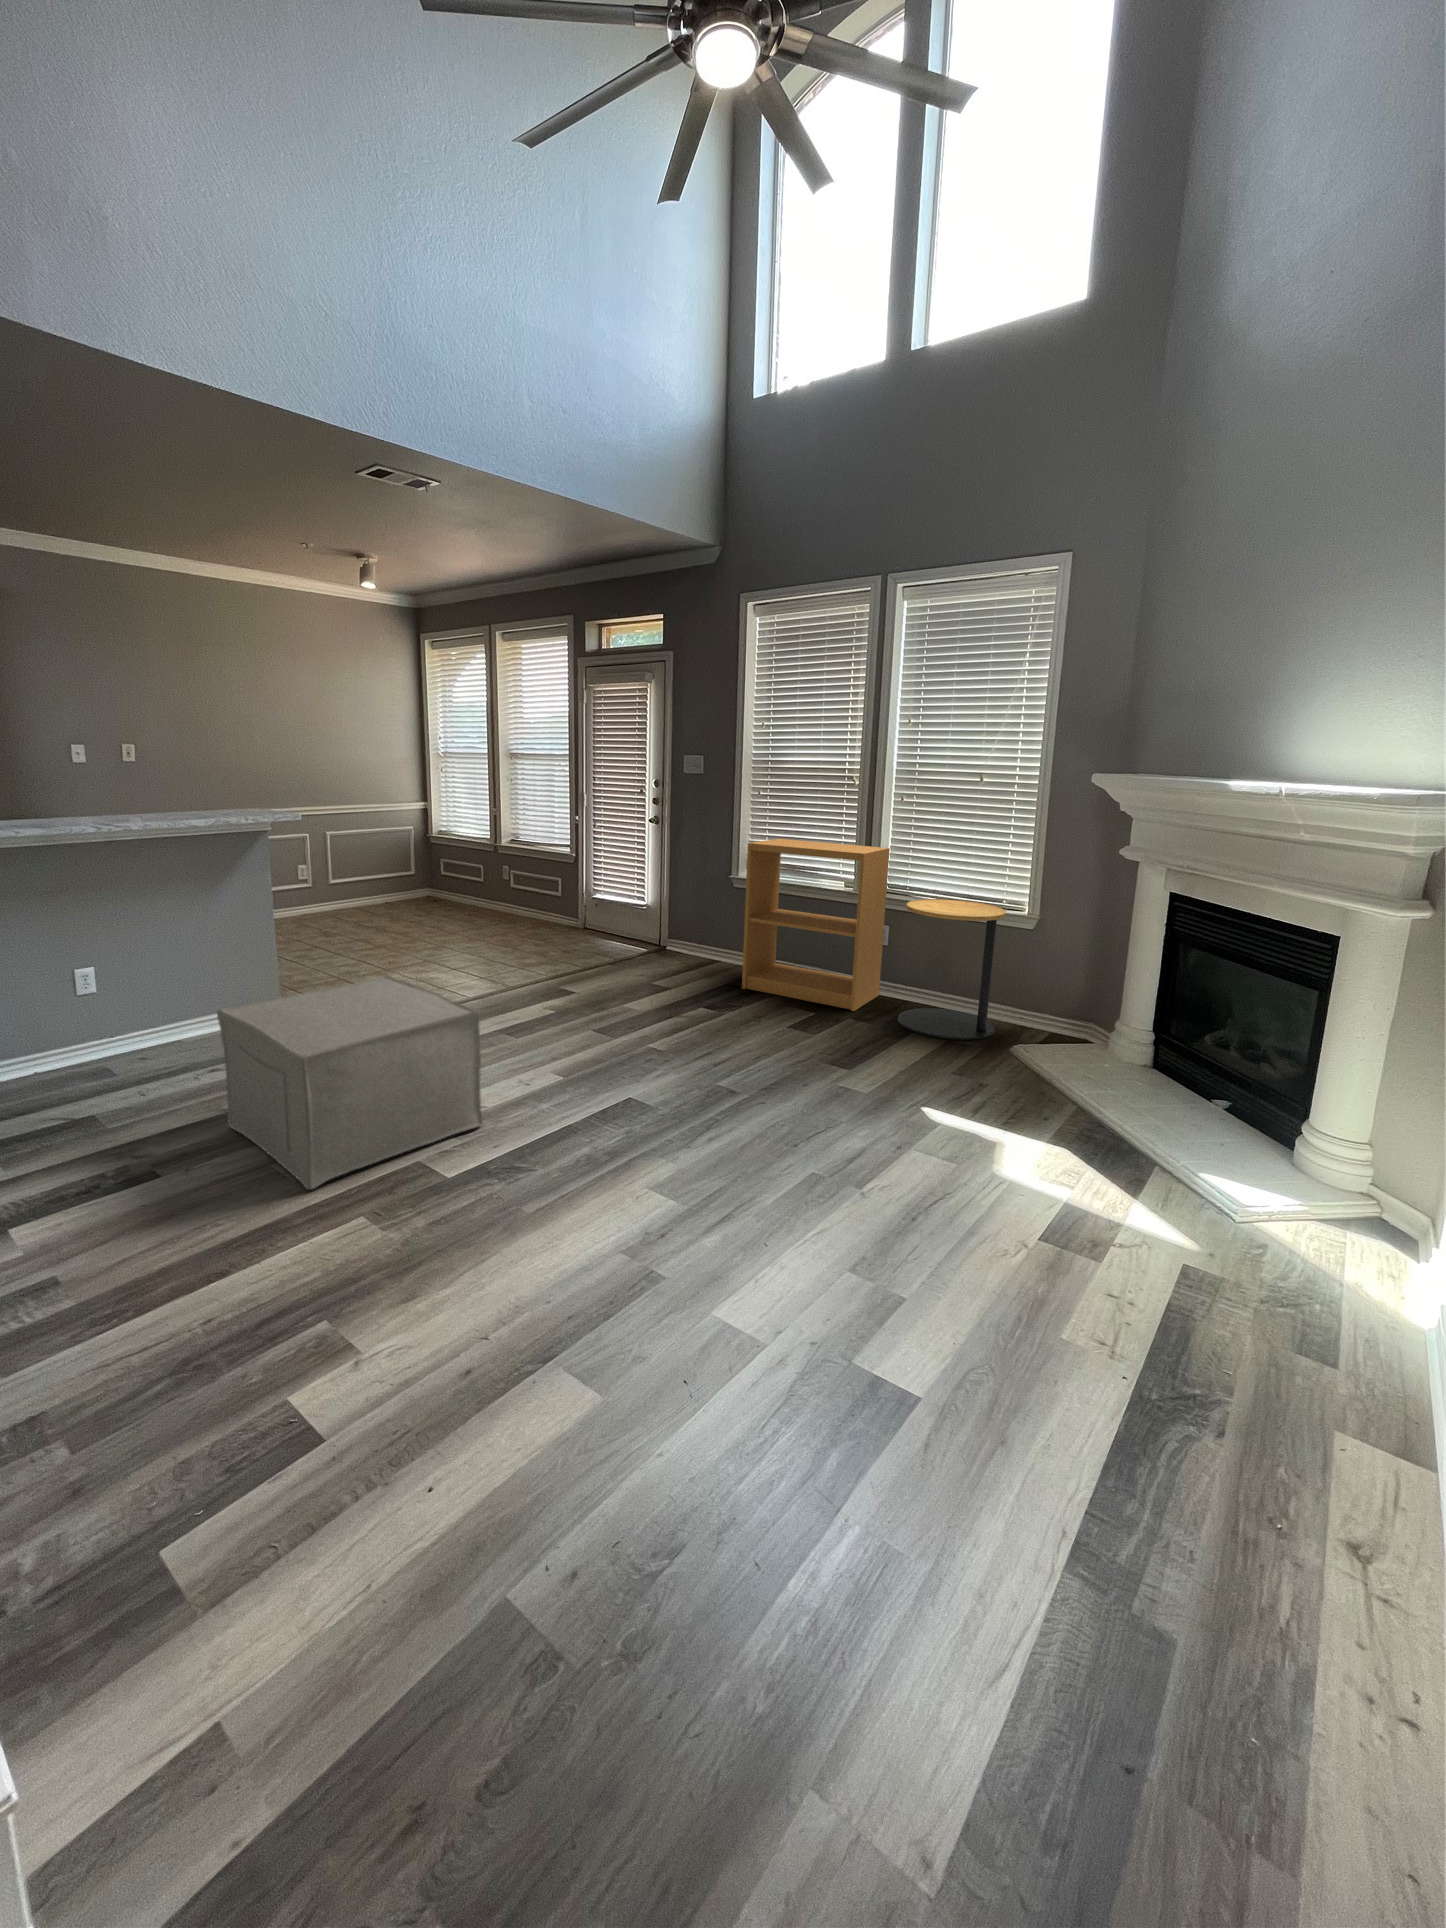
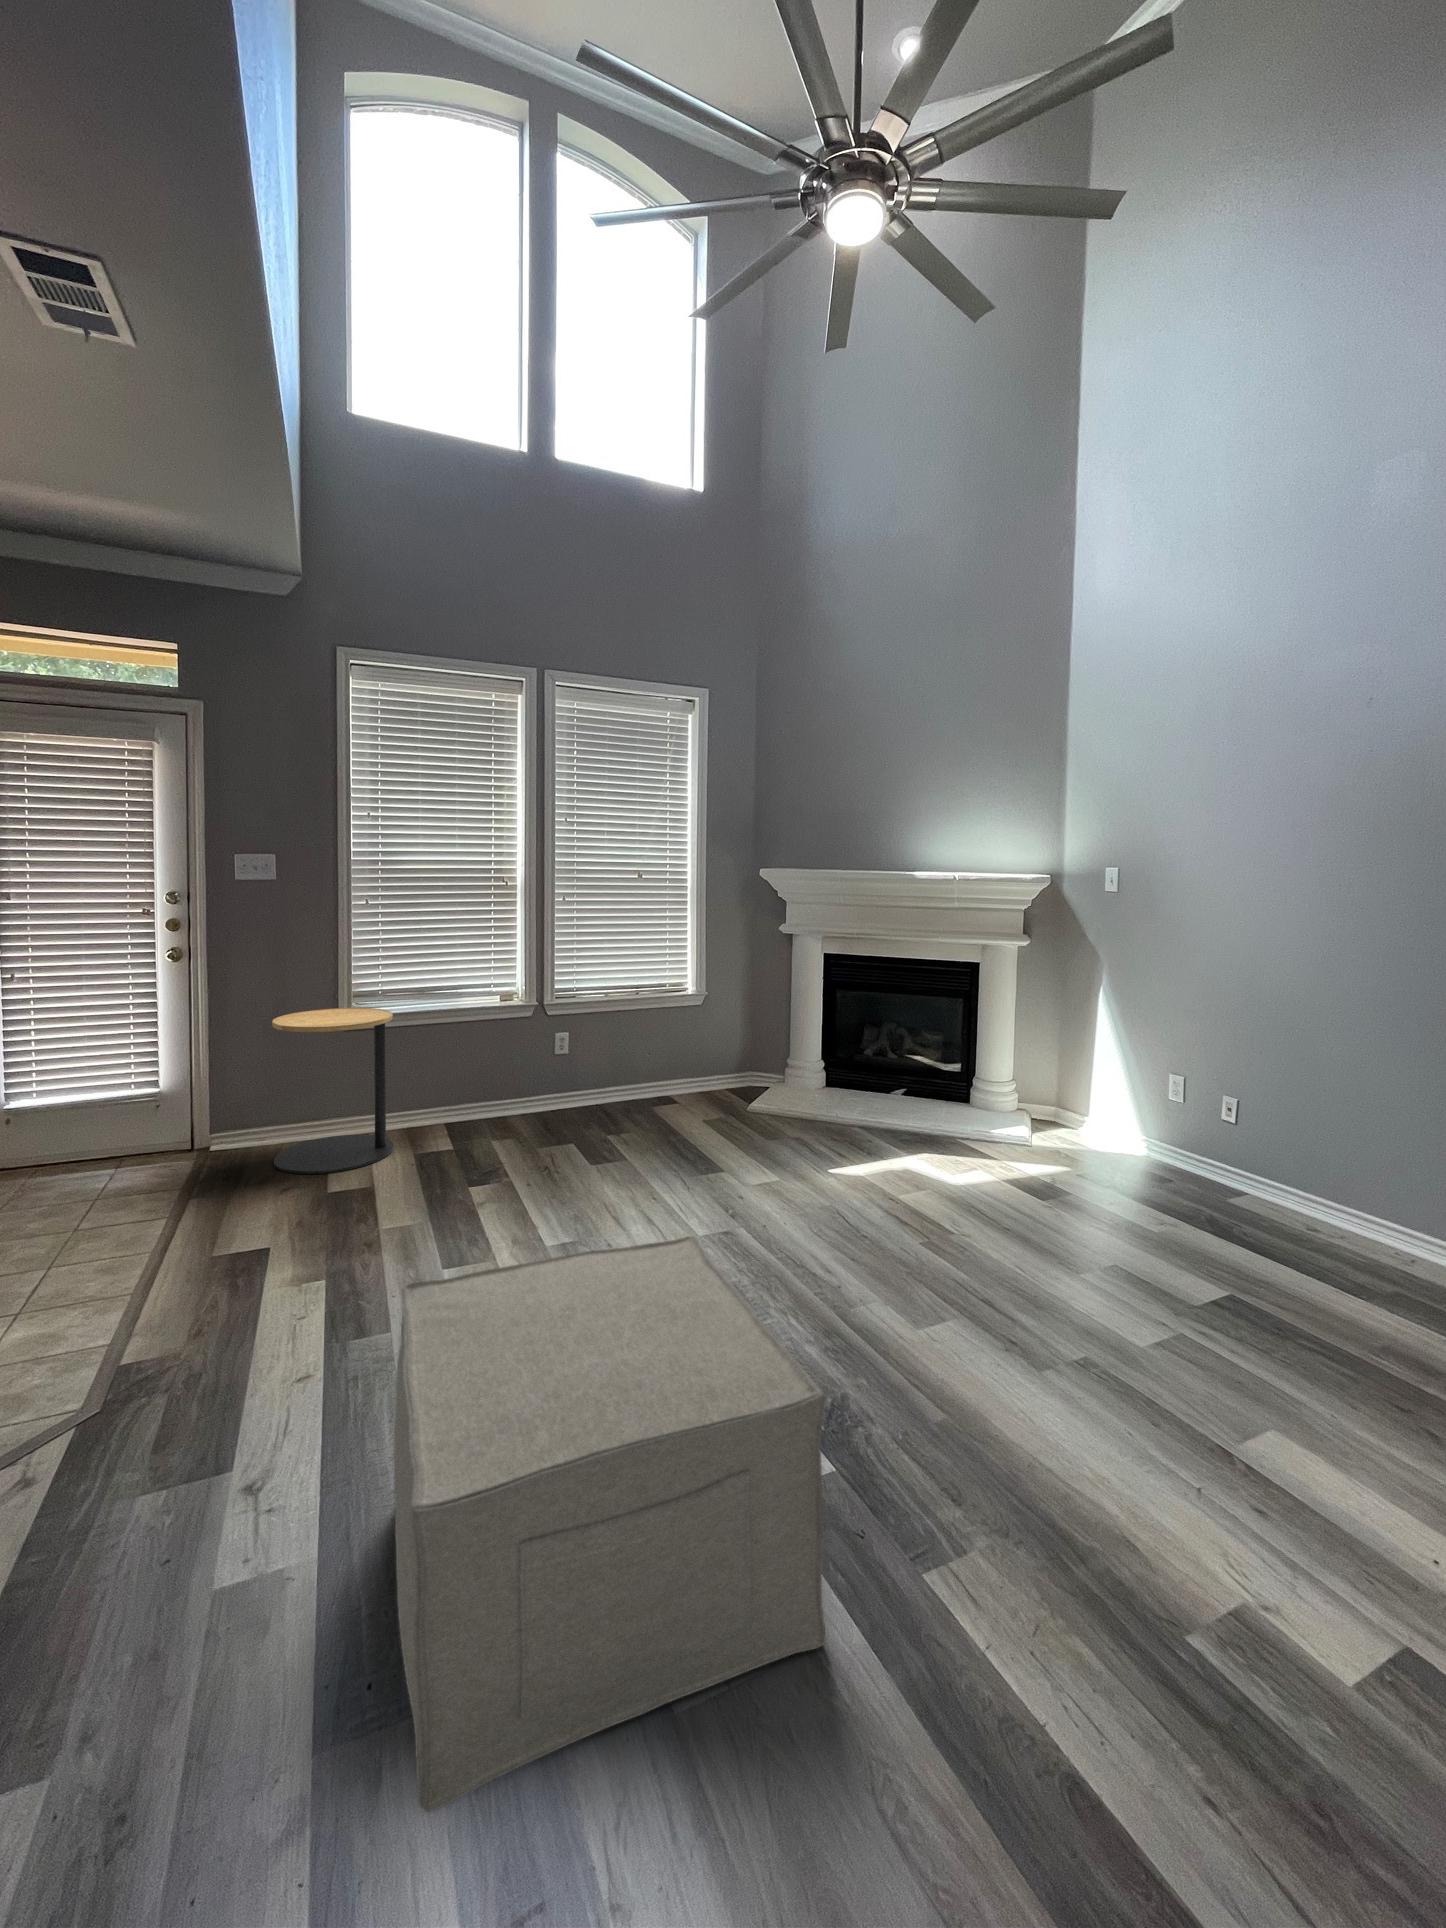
bookshelf: present [742,839,890,1011] -> none [427,950,590,1151]
side table: present [898,899,1006,1040] -> present [272,1008,393,1174]

